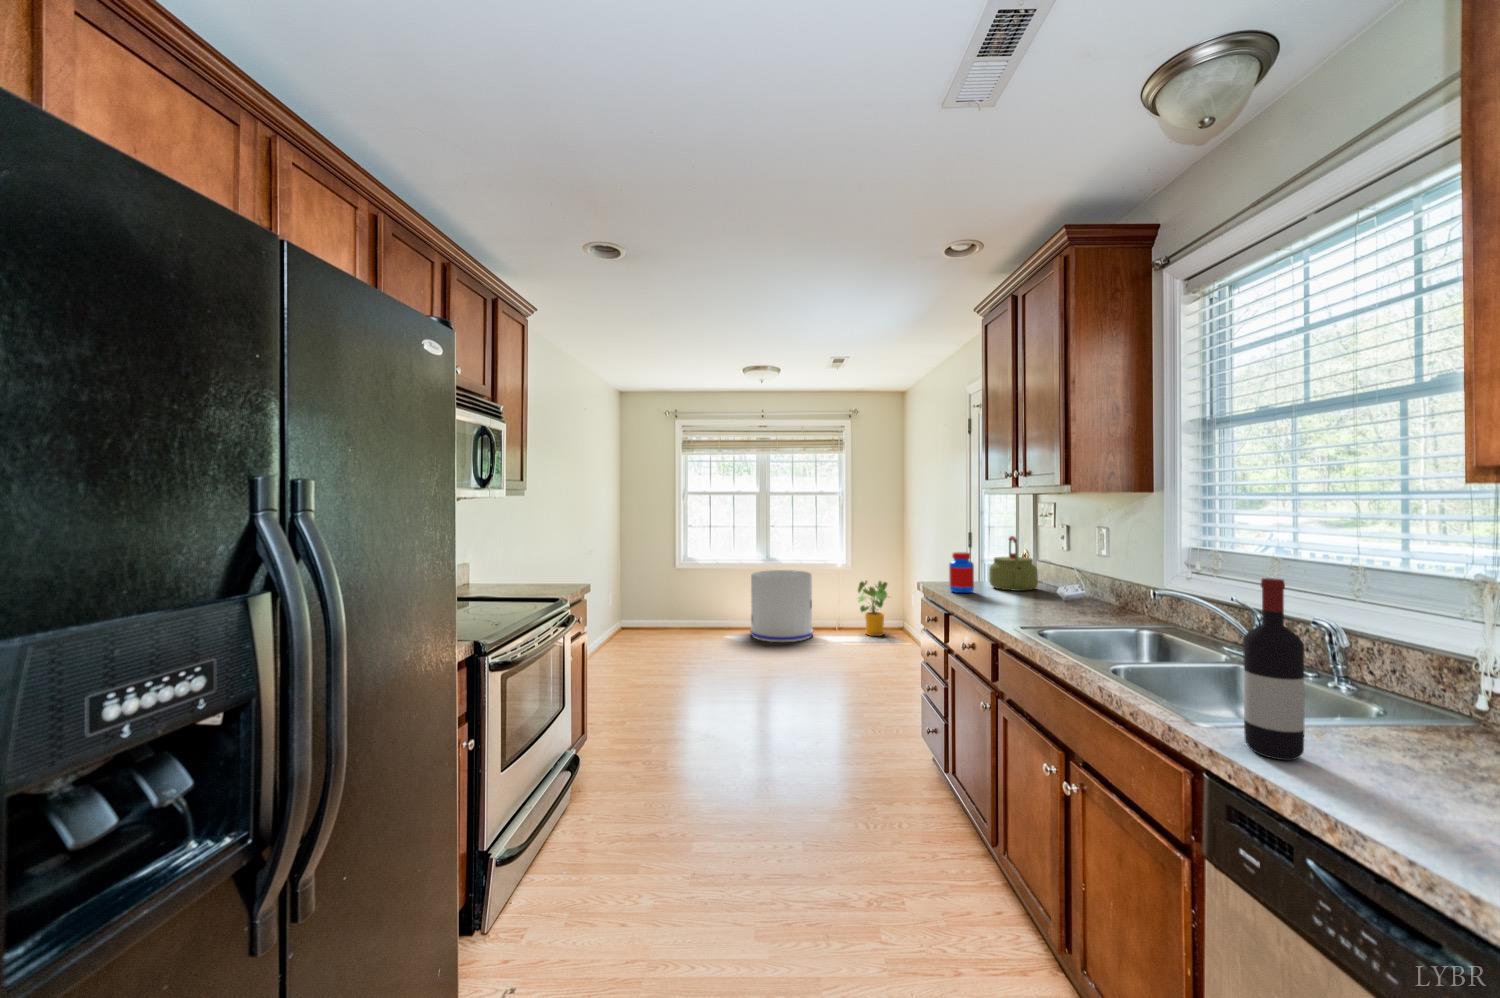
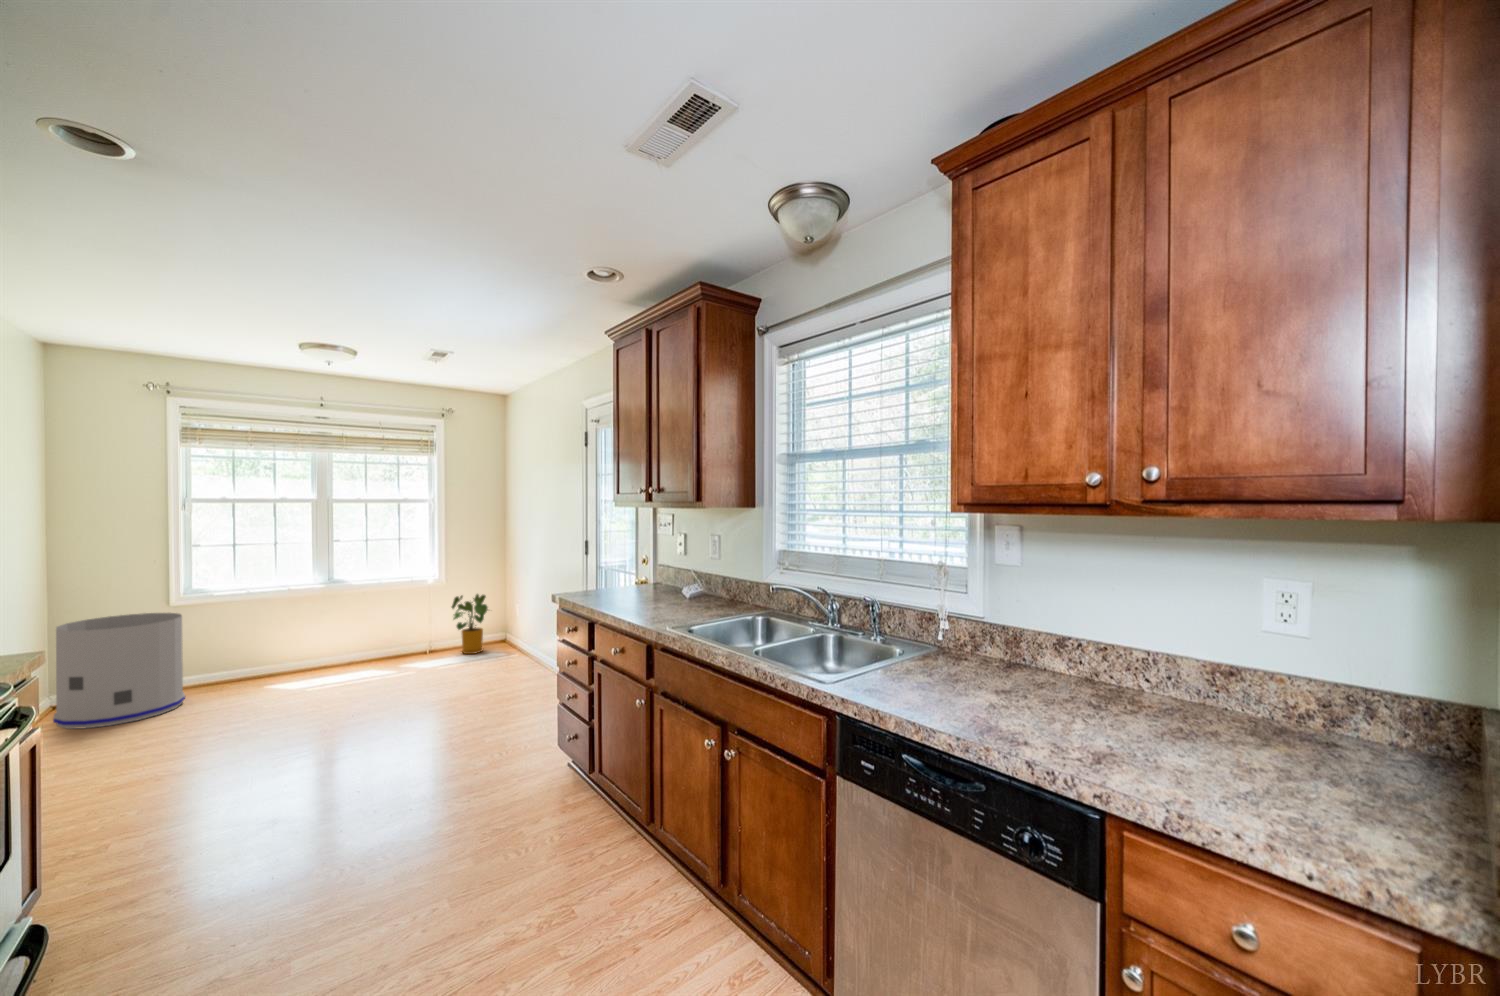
kettle: present [989,536,1038,591] -> none [620,544,661,593]
jar: present [949,552,974,593] -> none [588,561,610,600]
trash can: present [750,570,813,642] -> present [53,613,185,729]
wine bottle: present [1243,578,1305,760] -> none [859,573,890,695]

